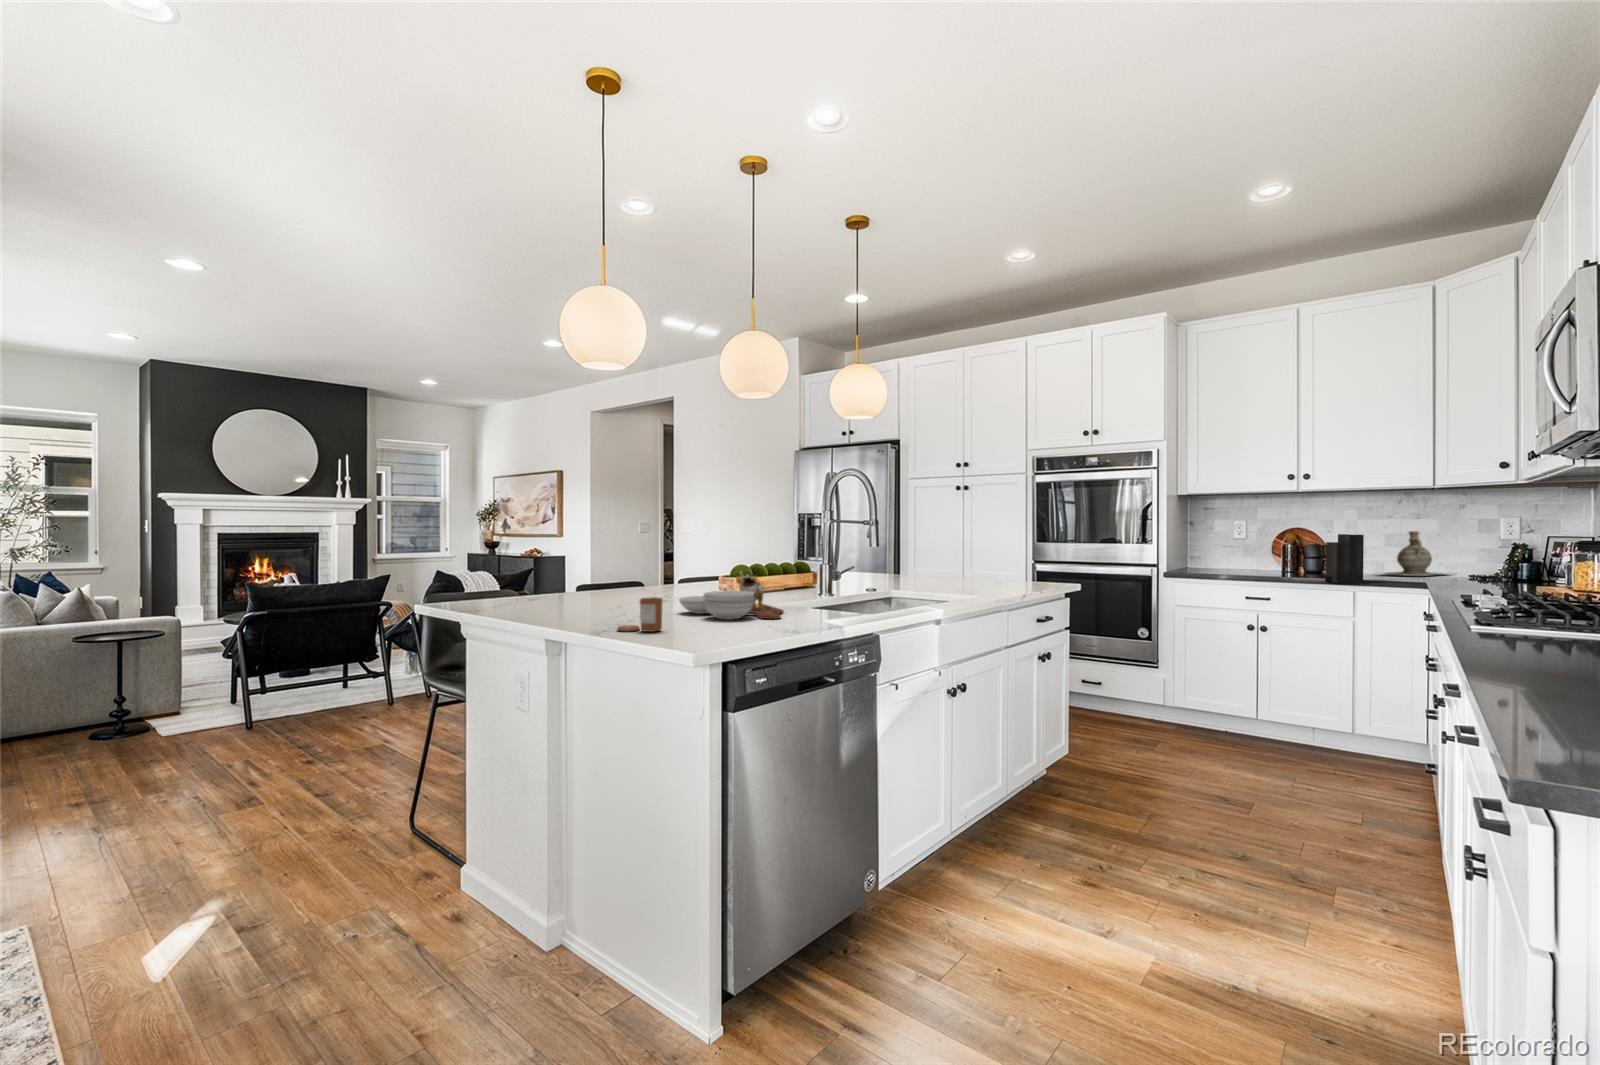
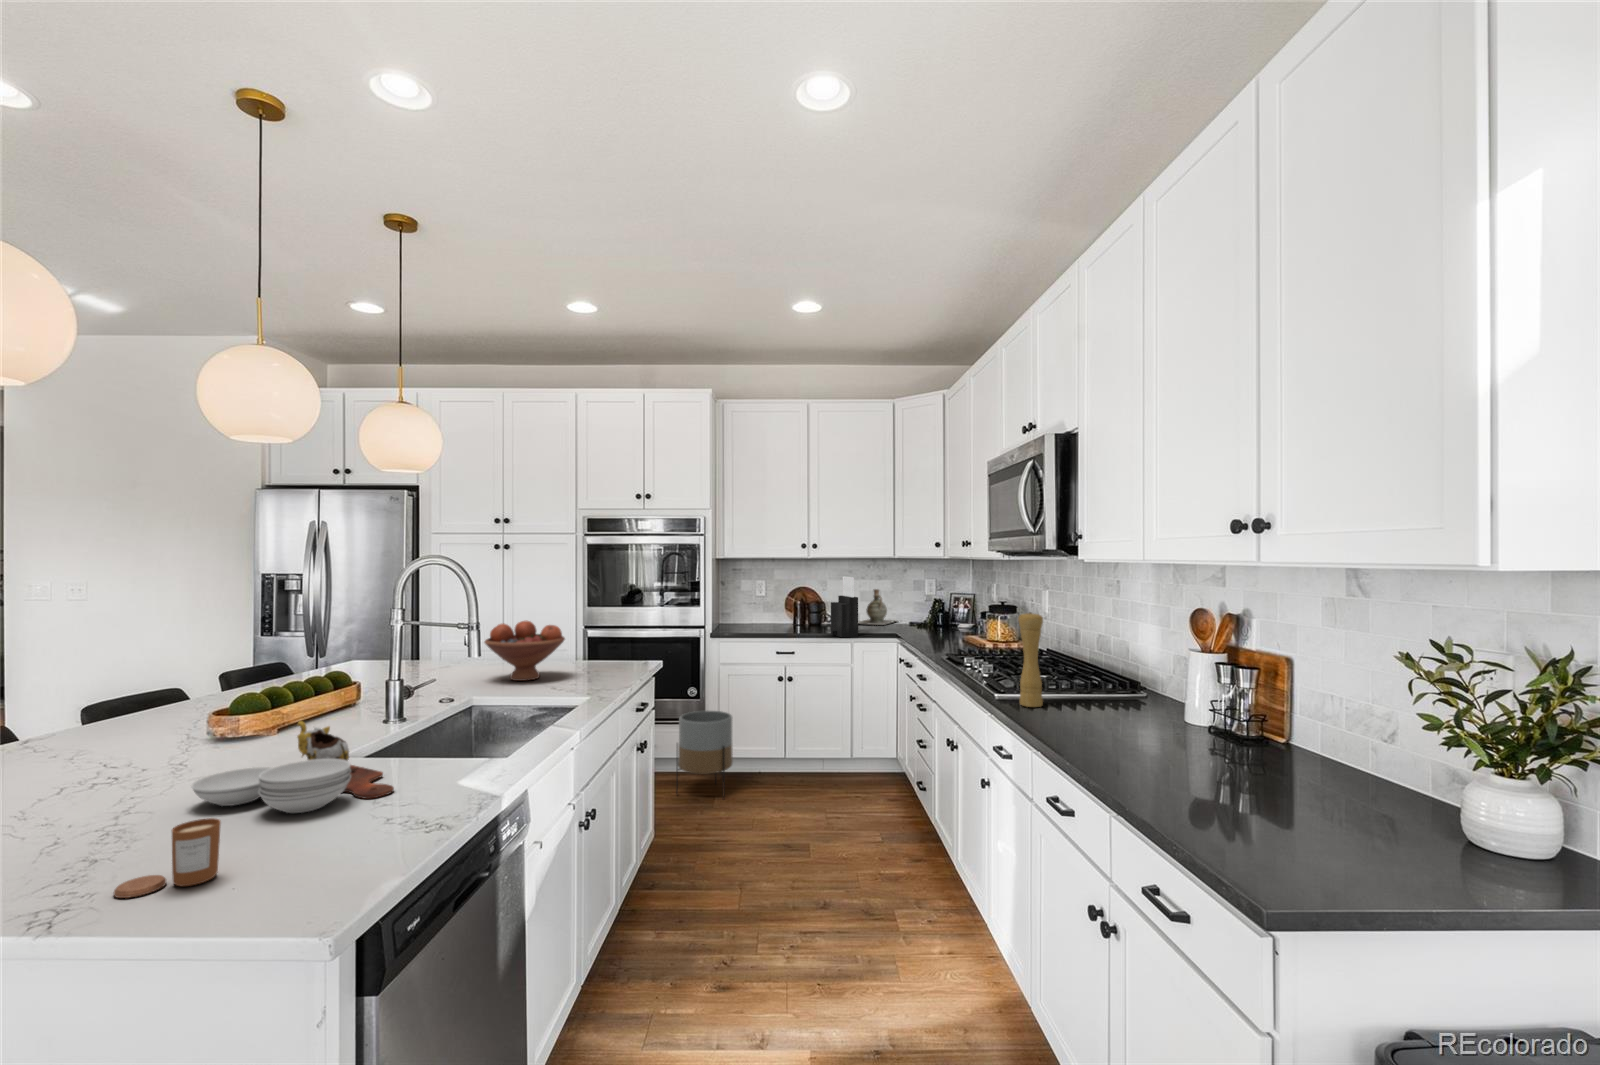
pepper mill: none [1503,512,1548,642] -> present [1018,612,1043,707]
fruit bowl: none [911,538,978,587] -> present [485,621,565,681]
planter: none [1121,653,1186,747] -> present [676,711,733,795]

